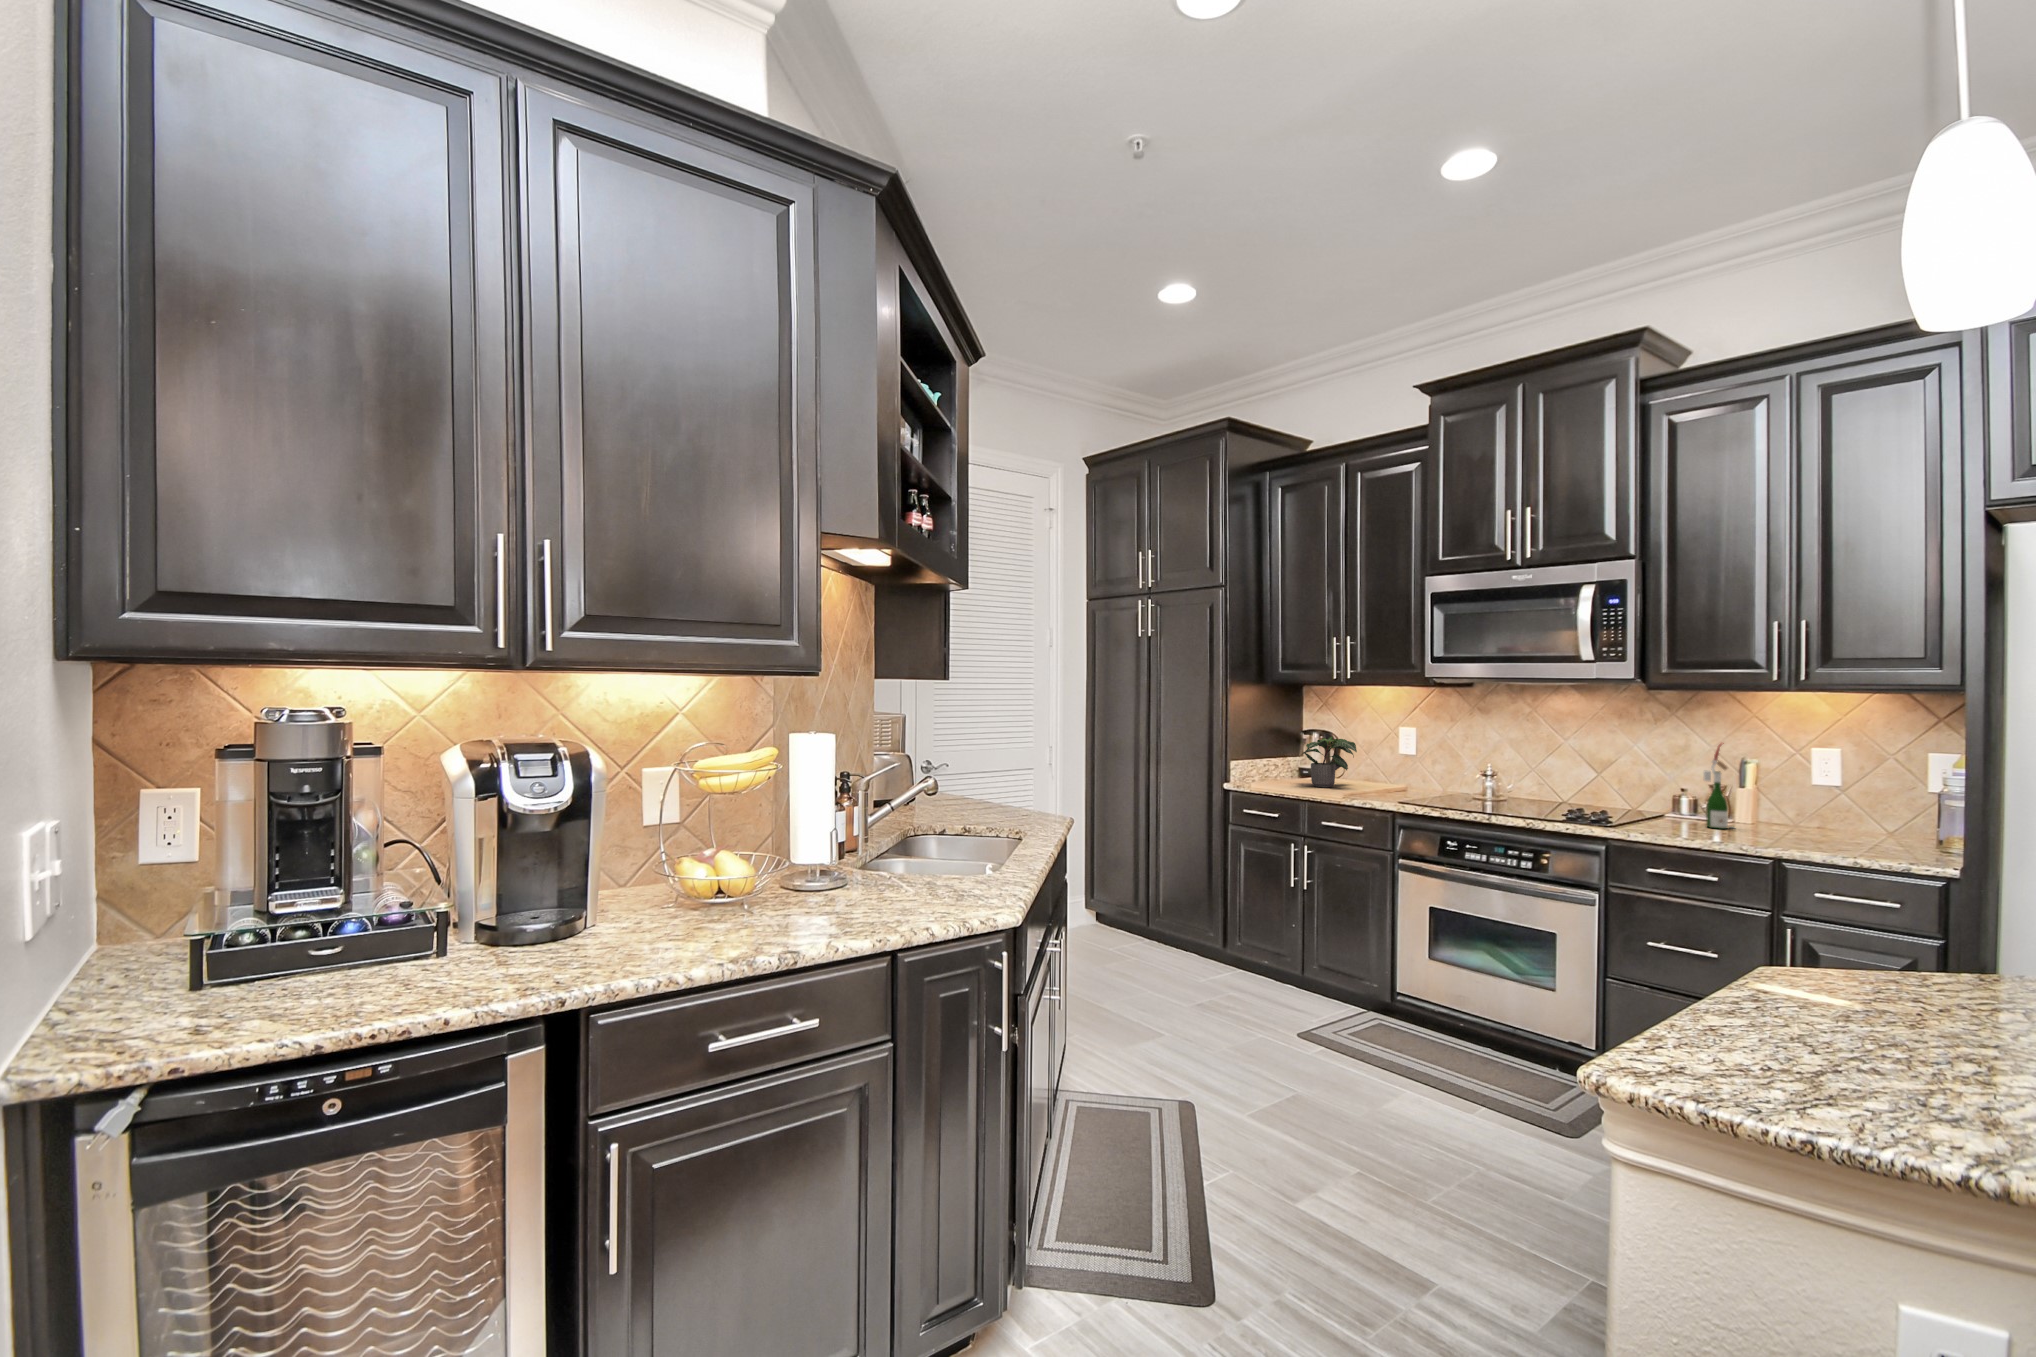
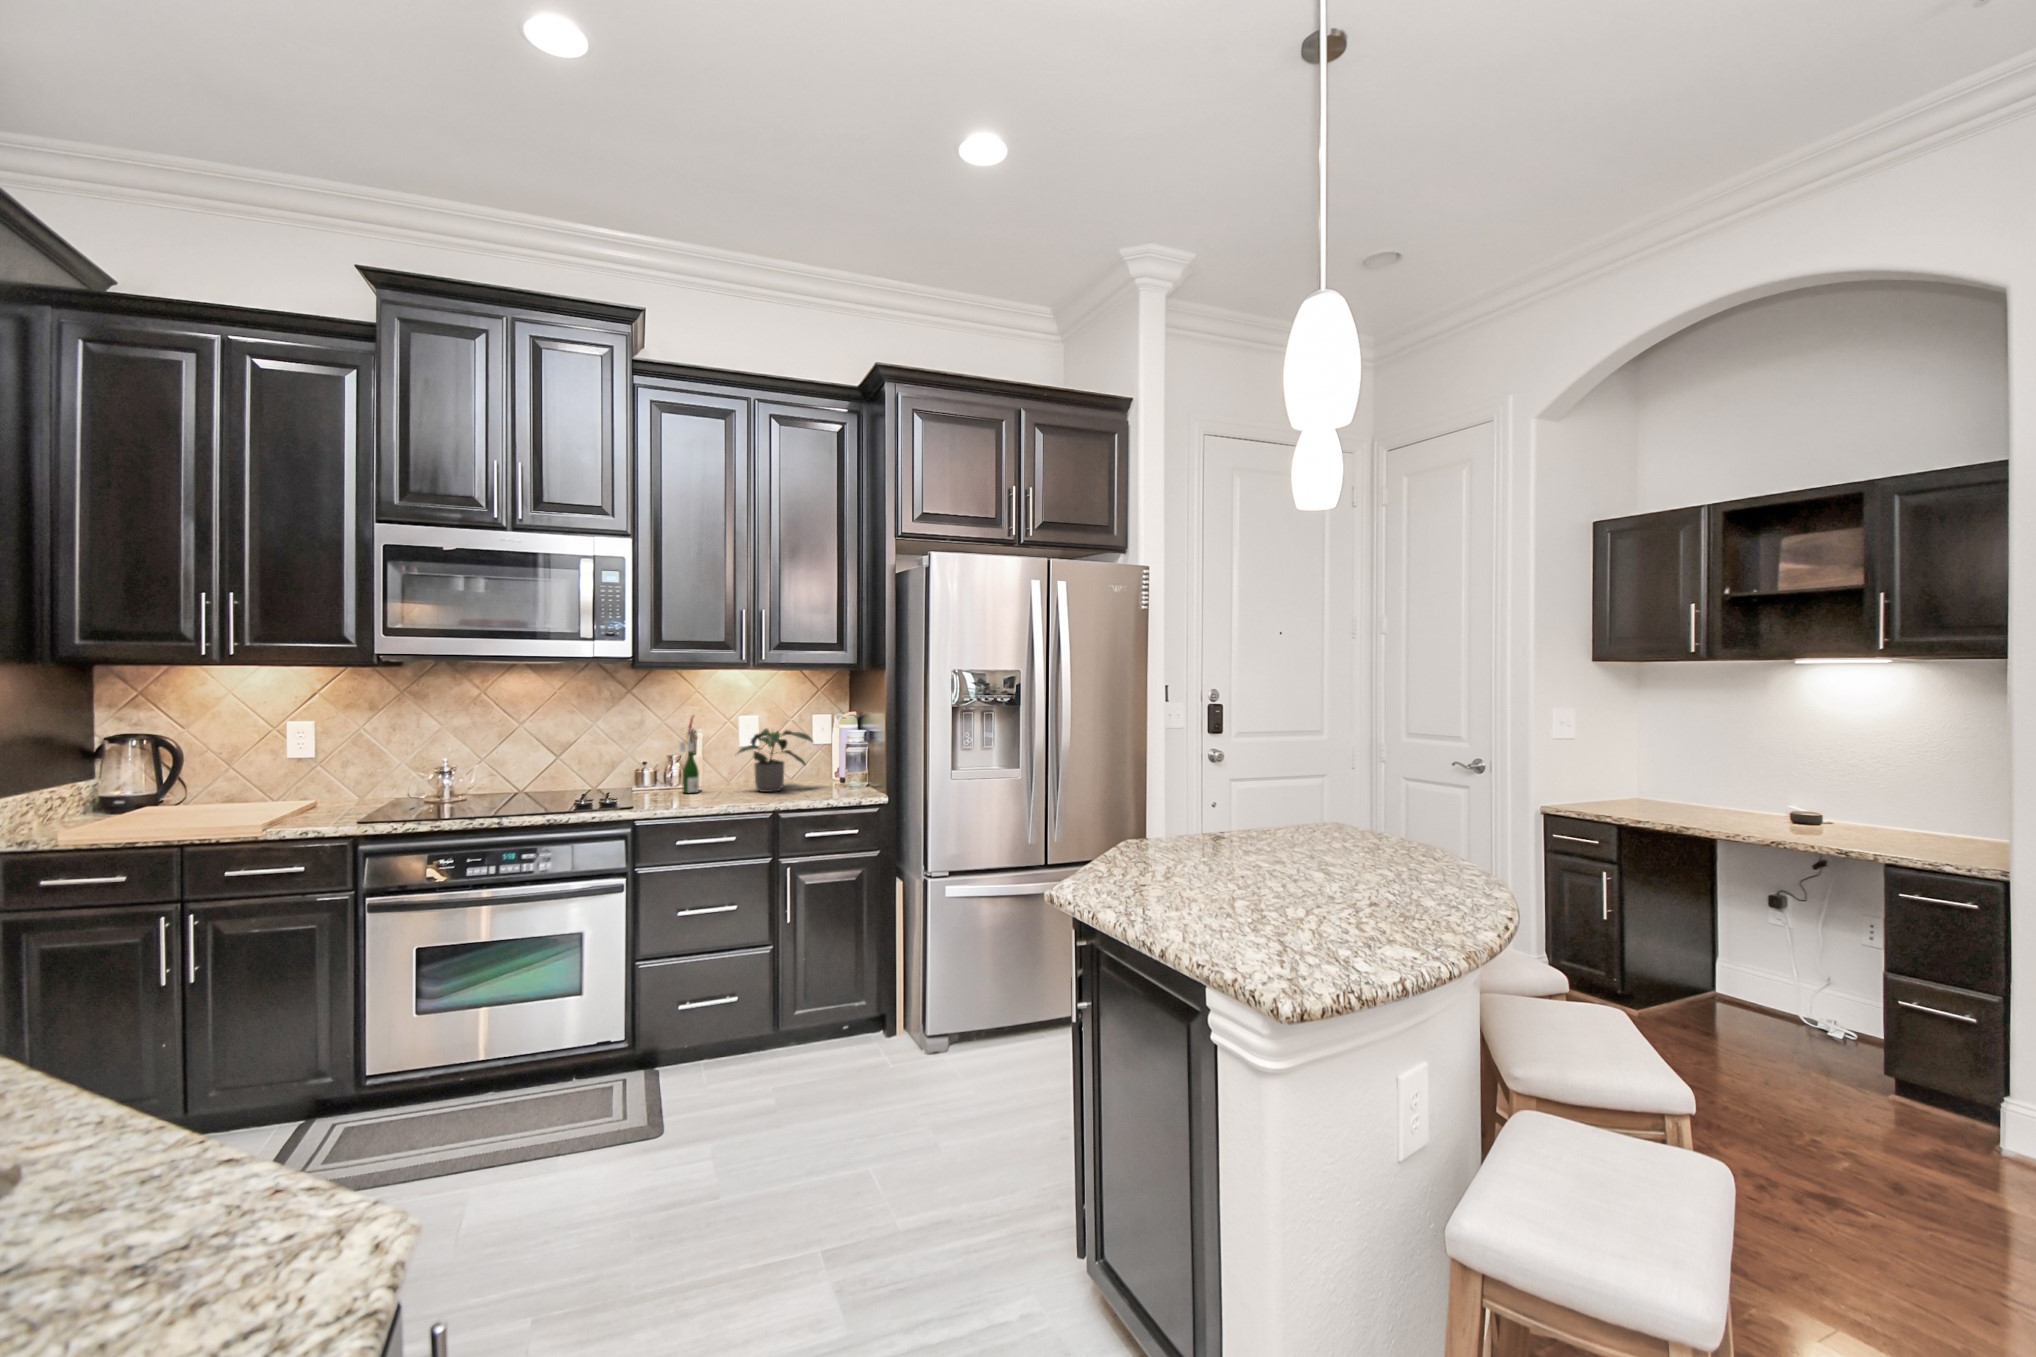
potted plant: present [1302,737,1357,787] -> present [738,728,813,792]

